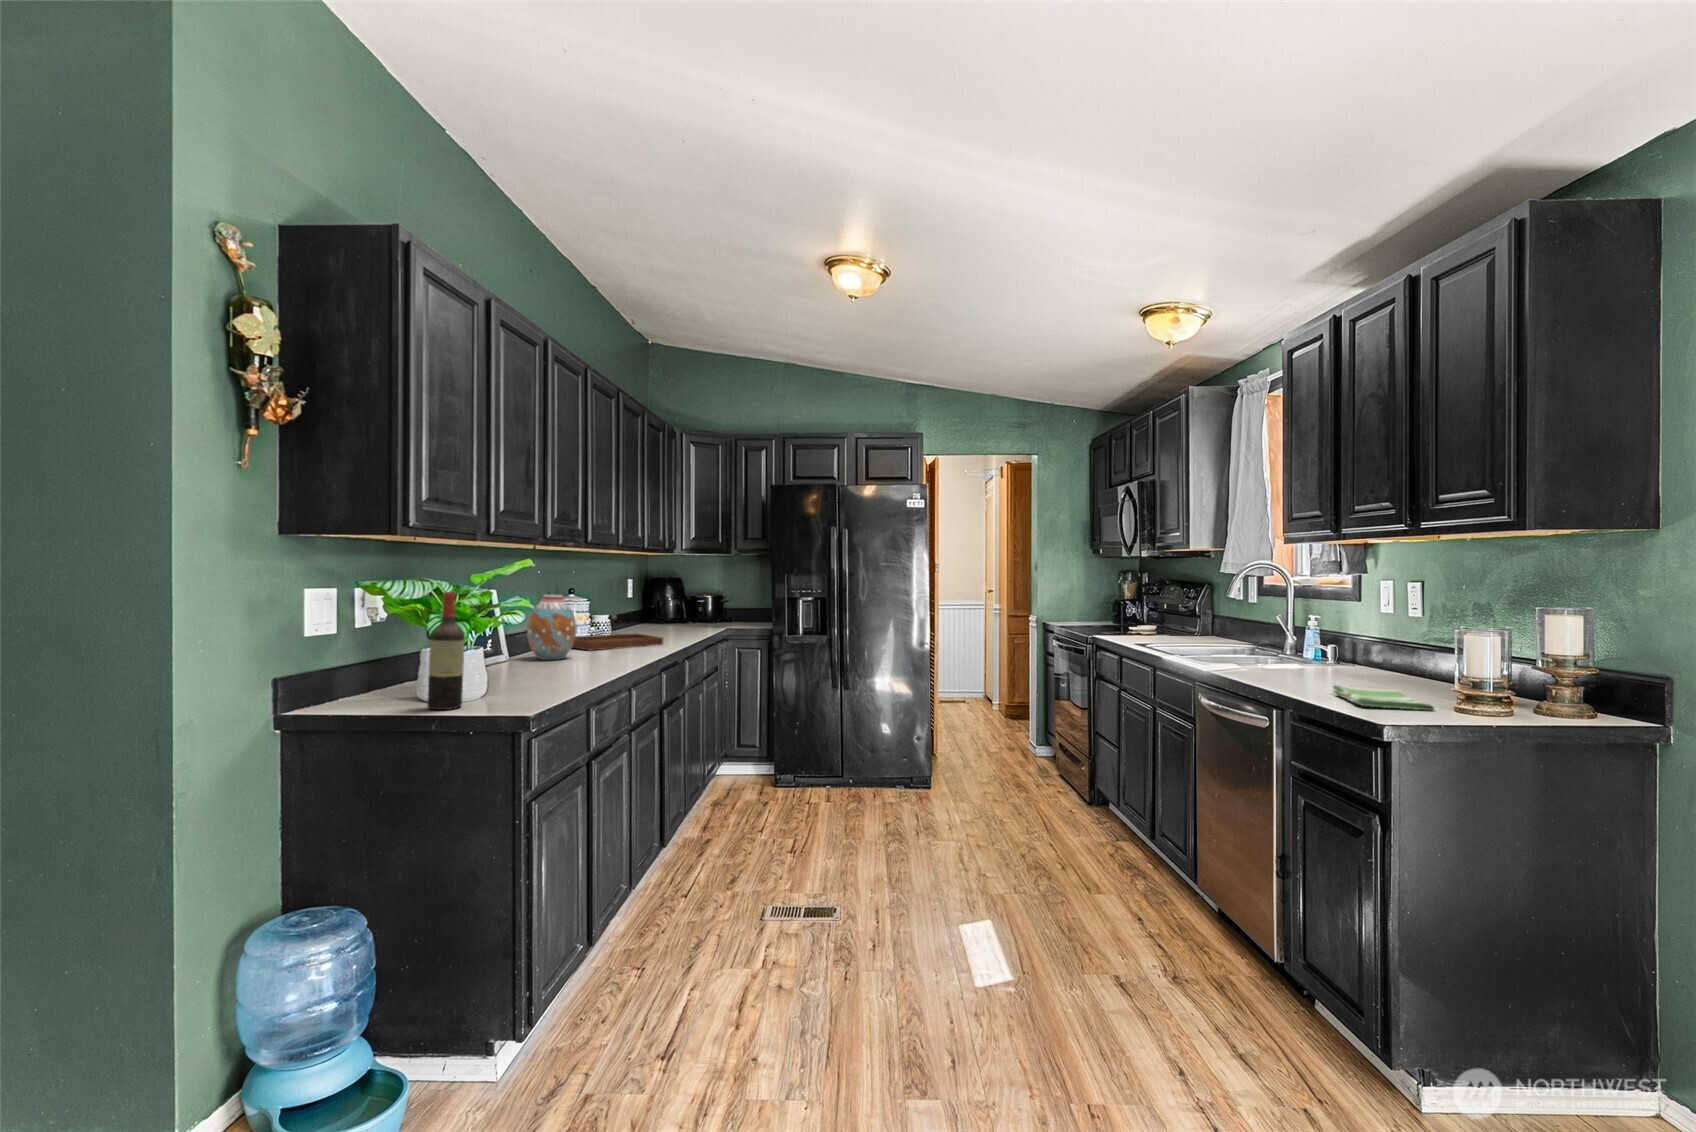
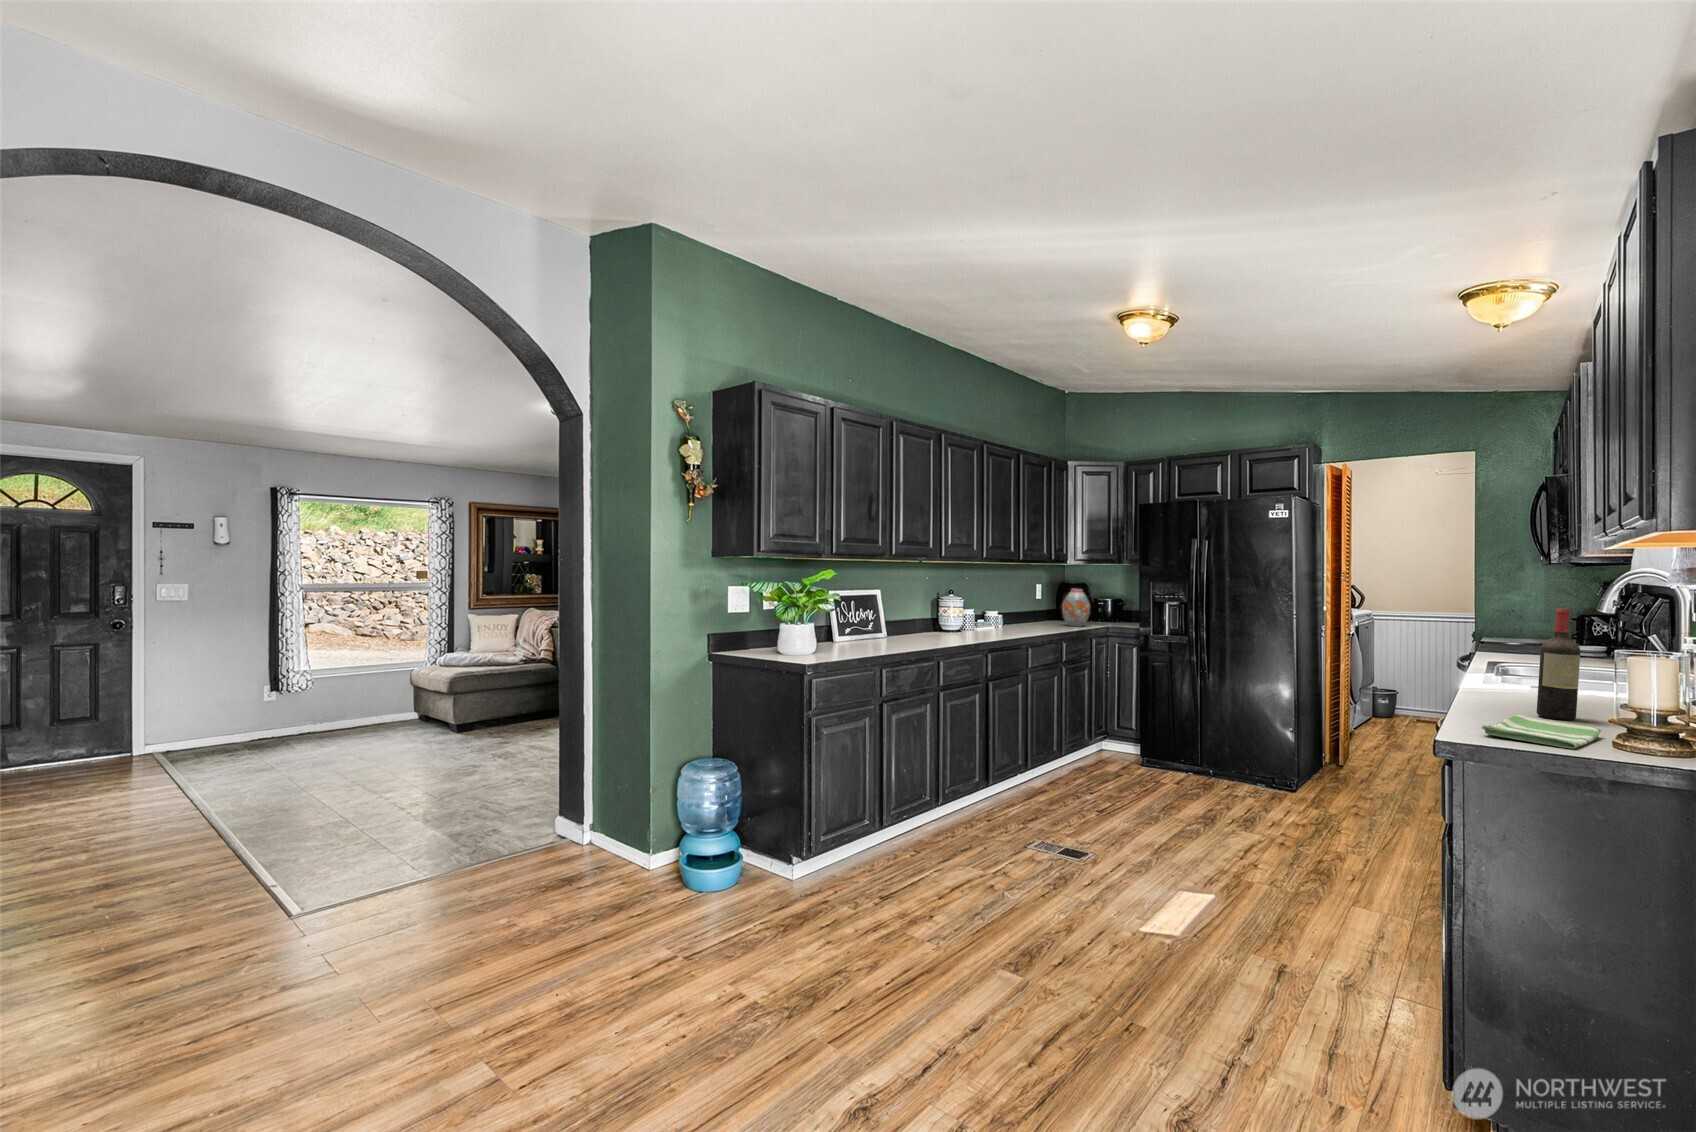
wine bottle: present [427,592,465,710] -> present [1537,608,1580,720]
vase: present [527,595,577,660] -> present [1062,589,1090,627]
tray: present [572,615,663,651] -> none [938,610,1014,636]

